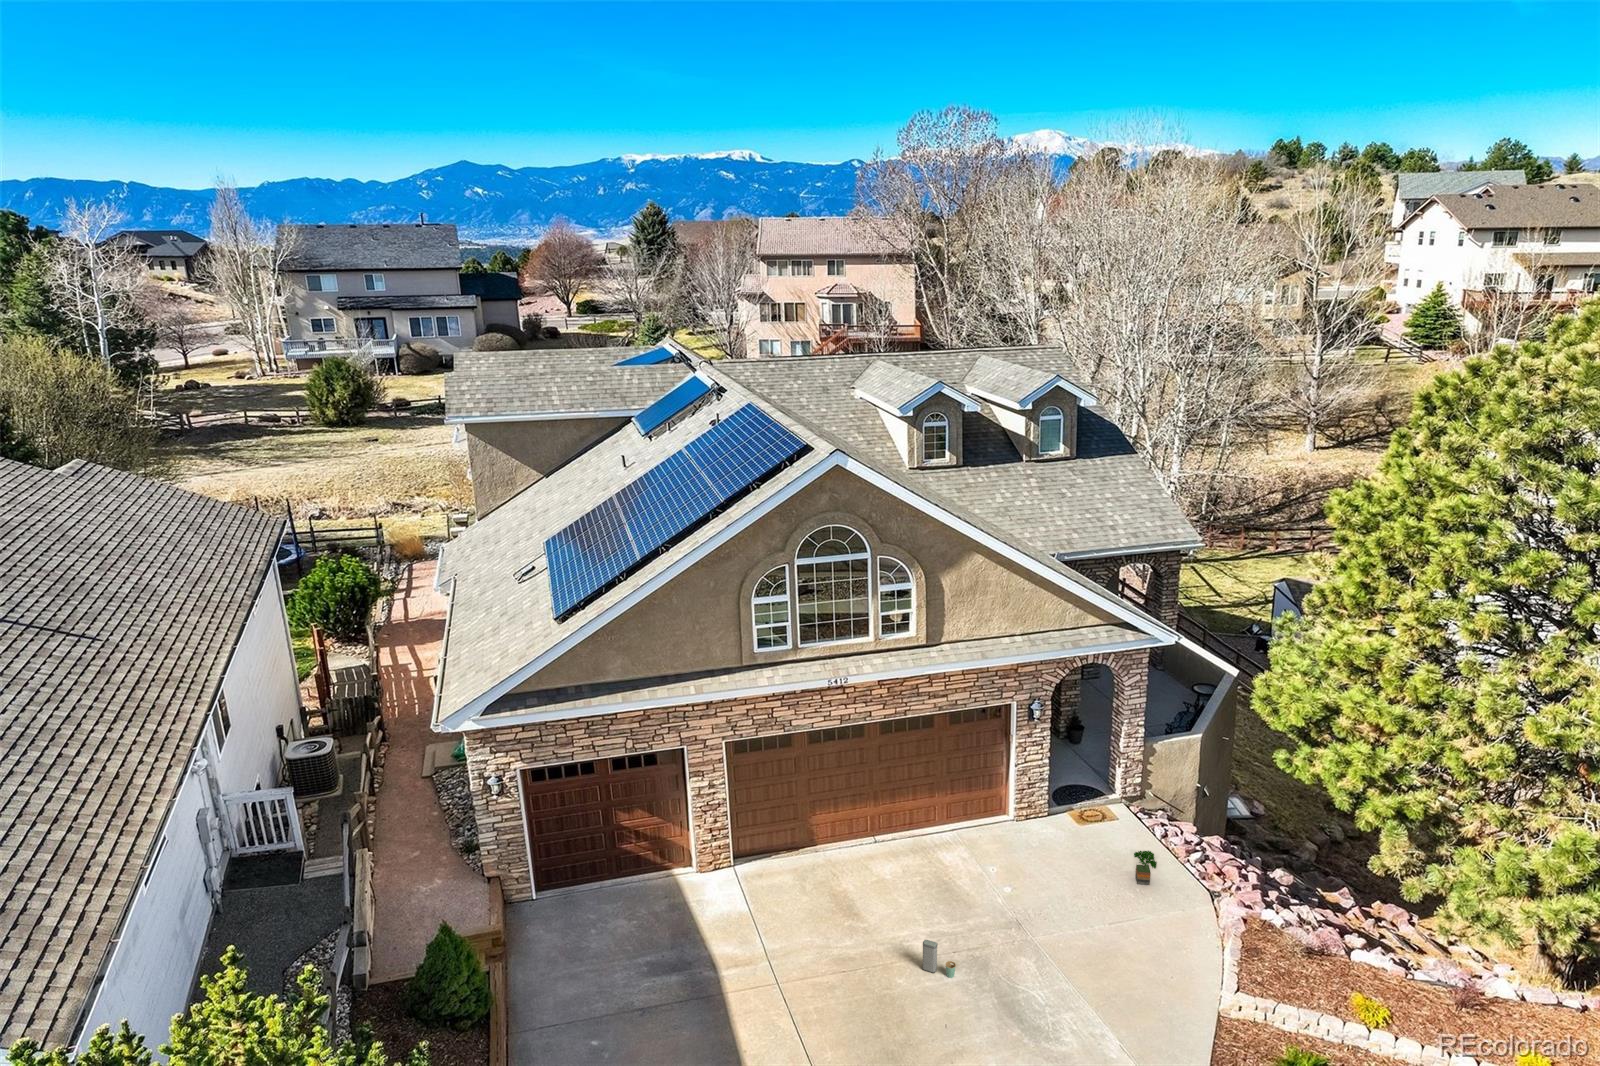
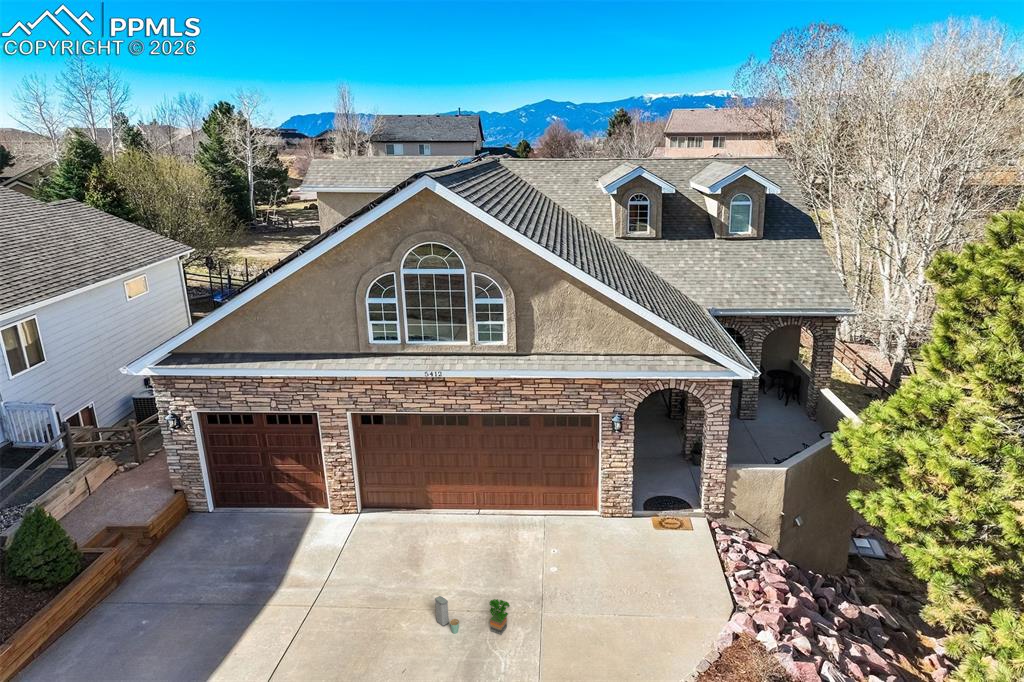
potted tree: present [1134,851,1157,885] -> present [489,599,510,635]

